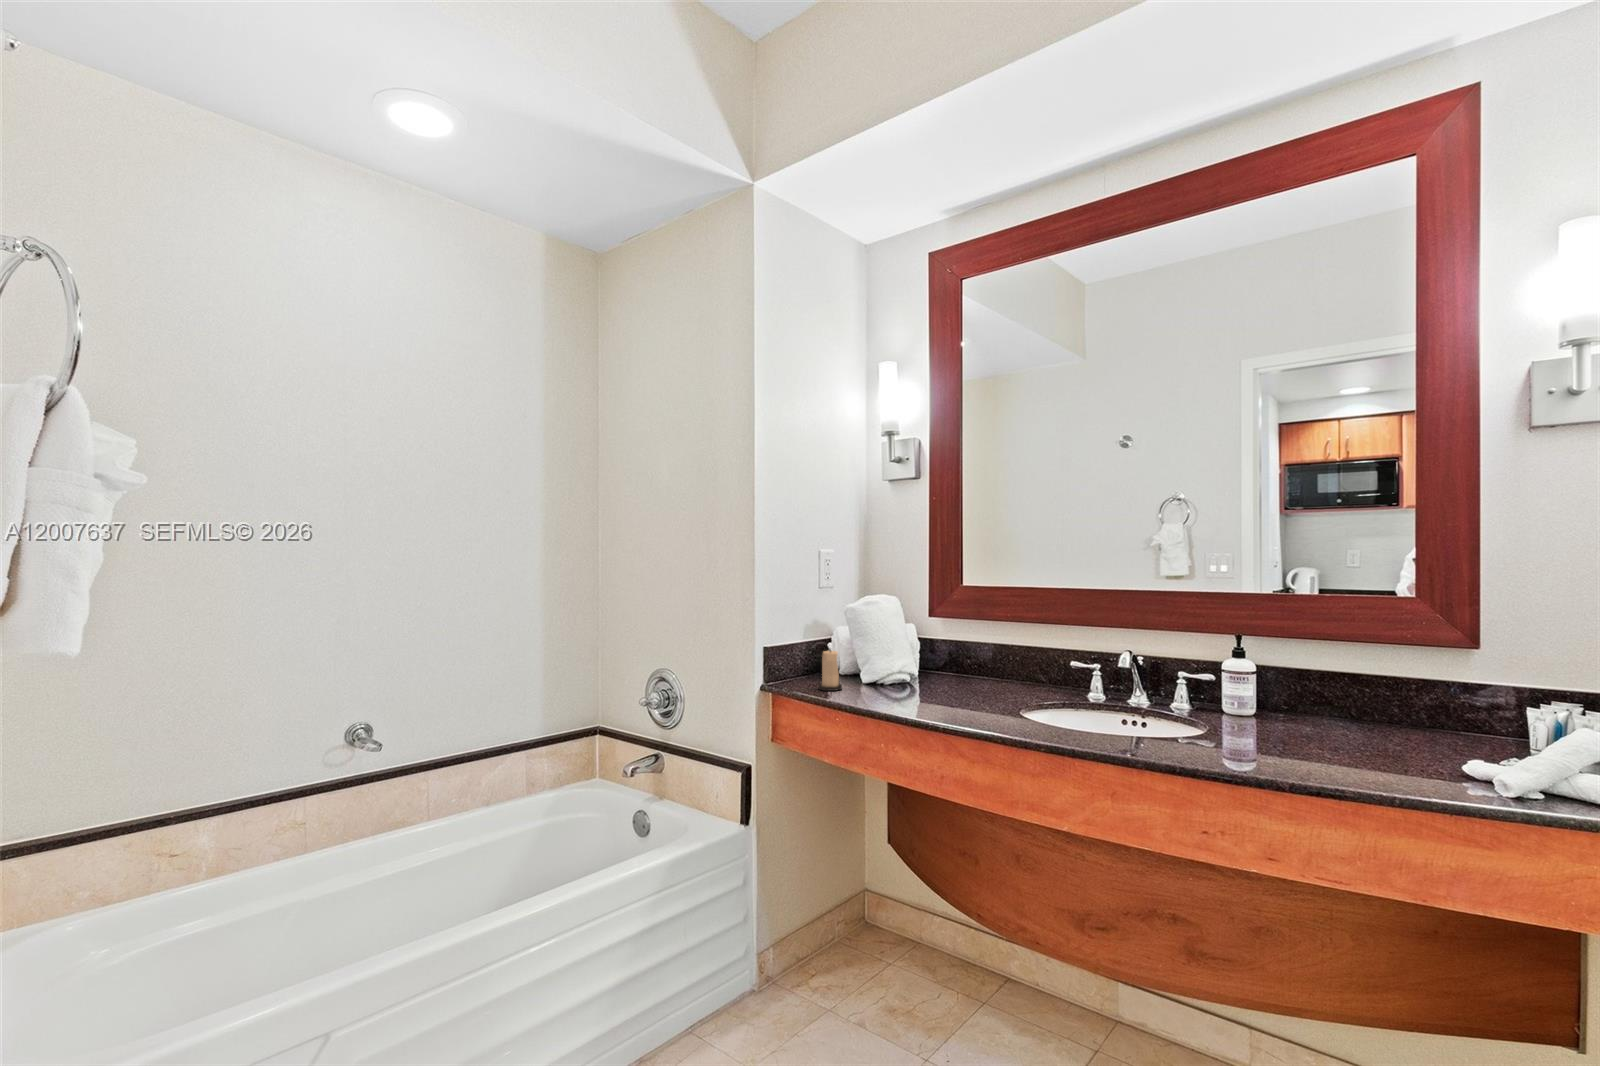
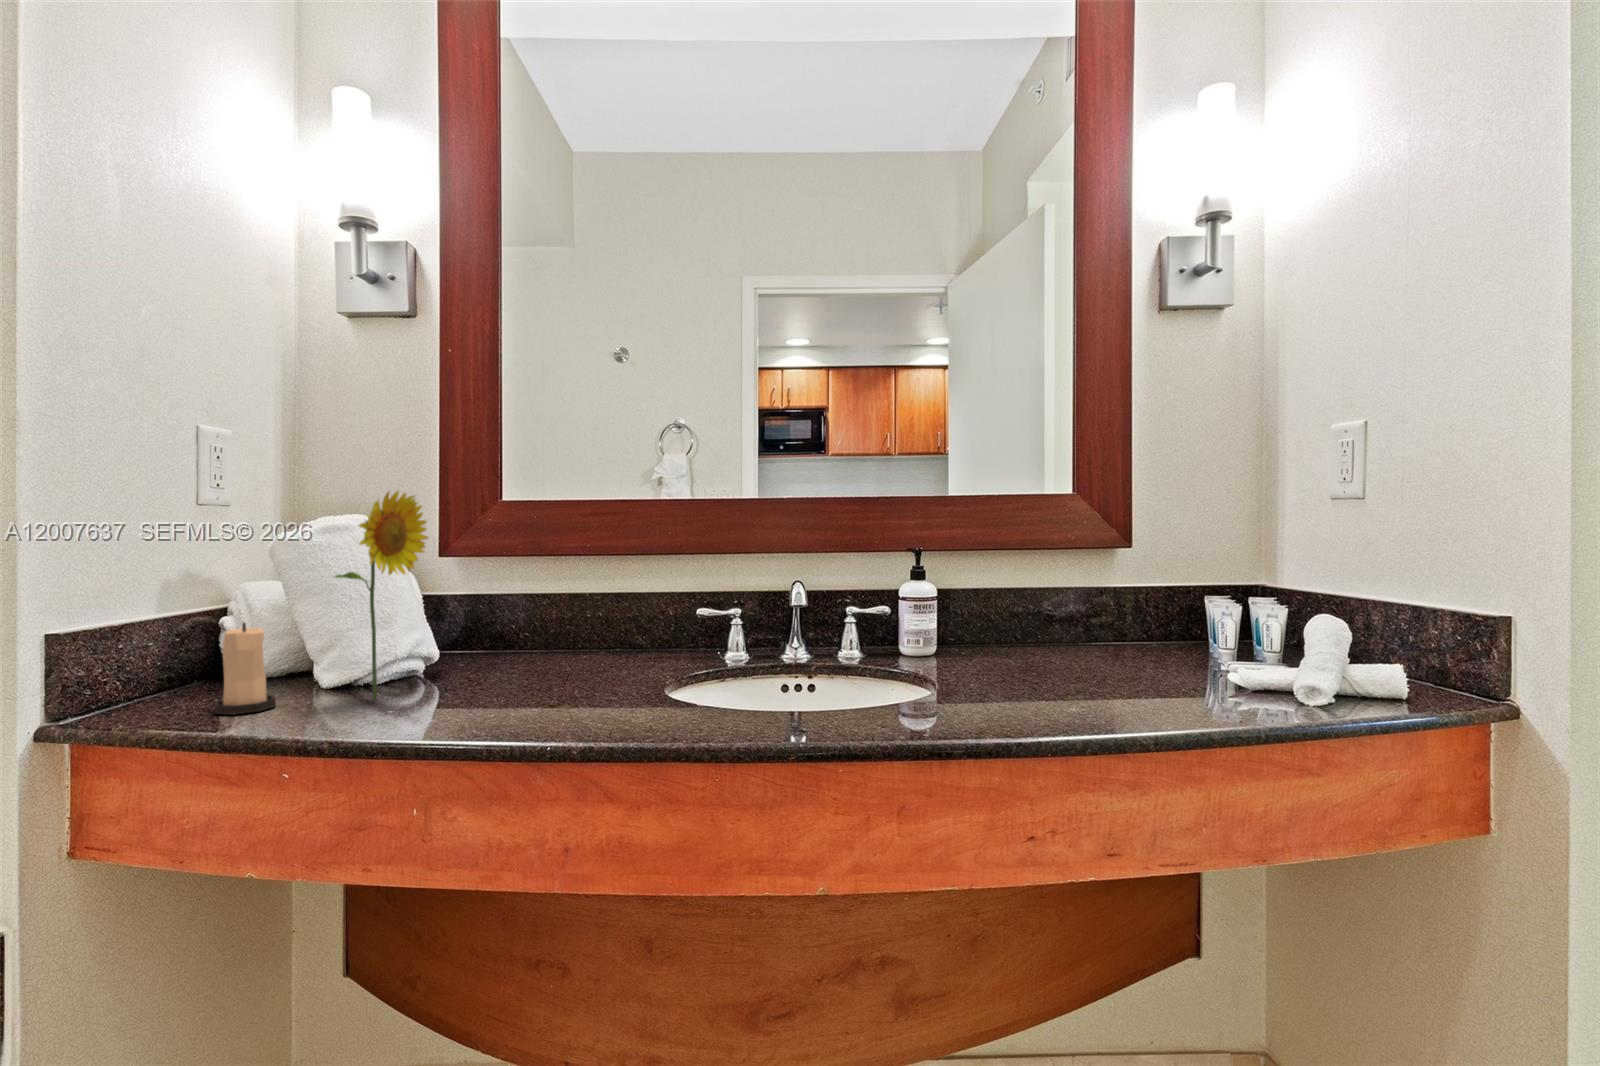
flower: none [863,587,907,693] -> present [335,490,428,701]

